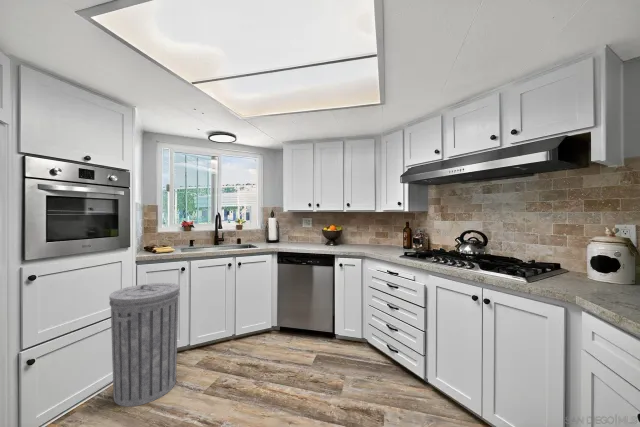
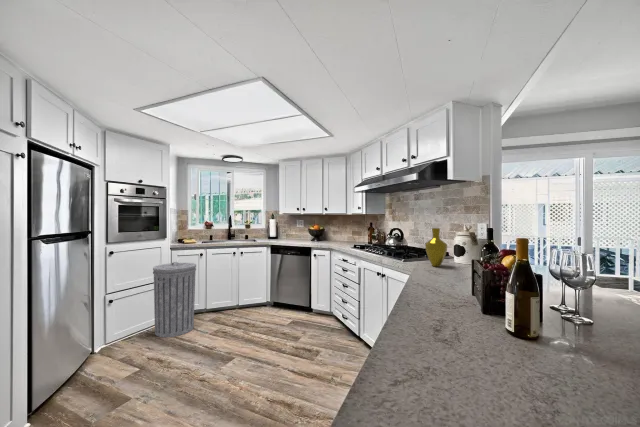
vase: none [575,232,620,292] -> present [425,228,447,267]

